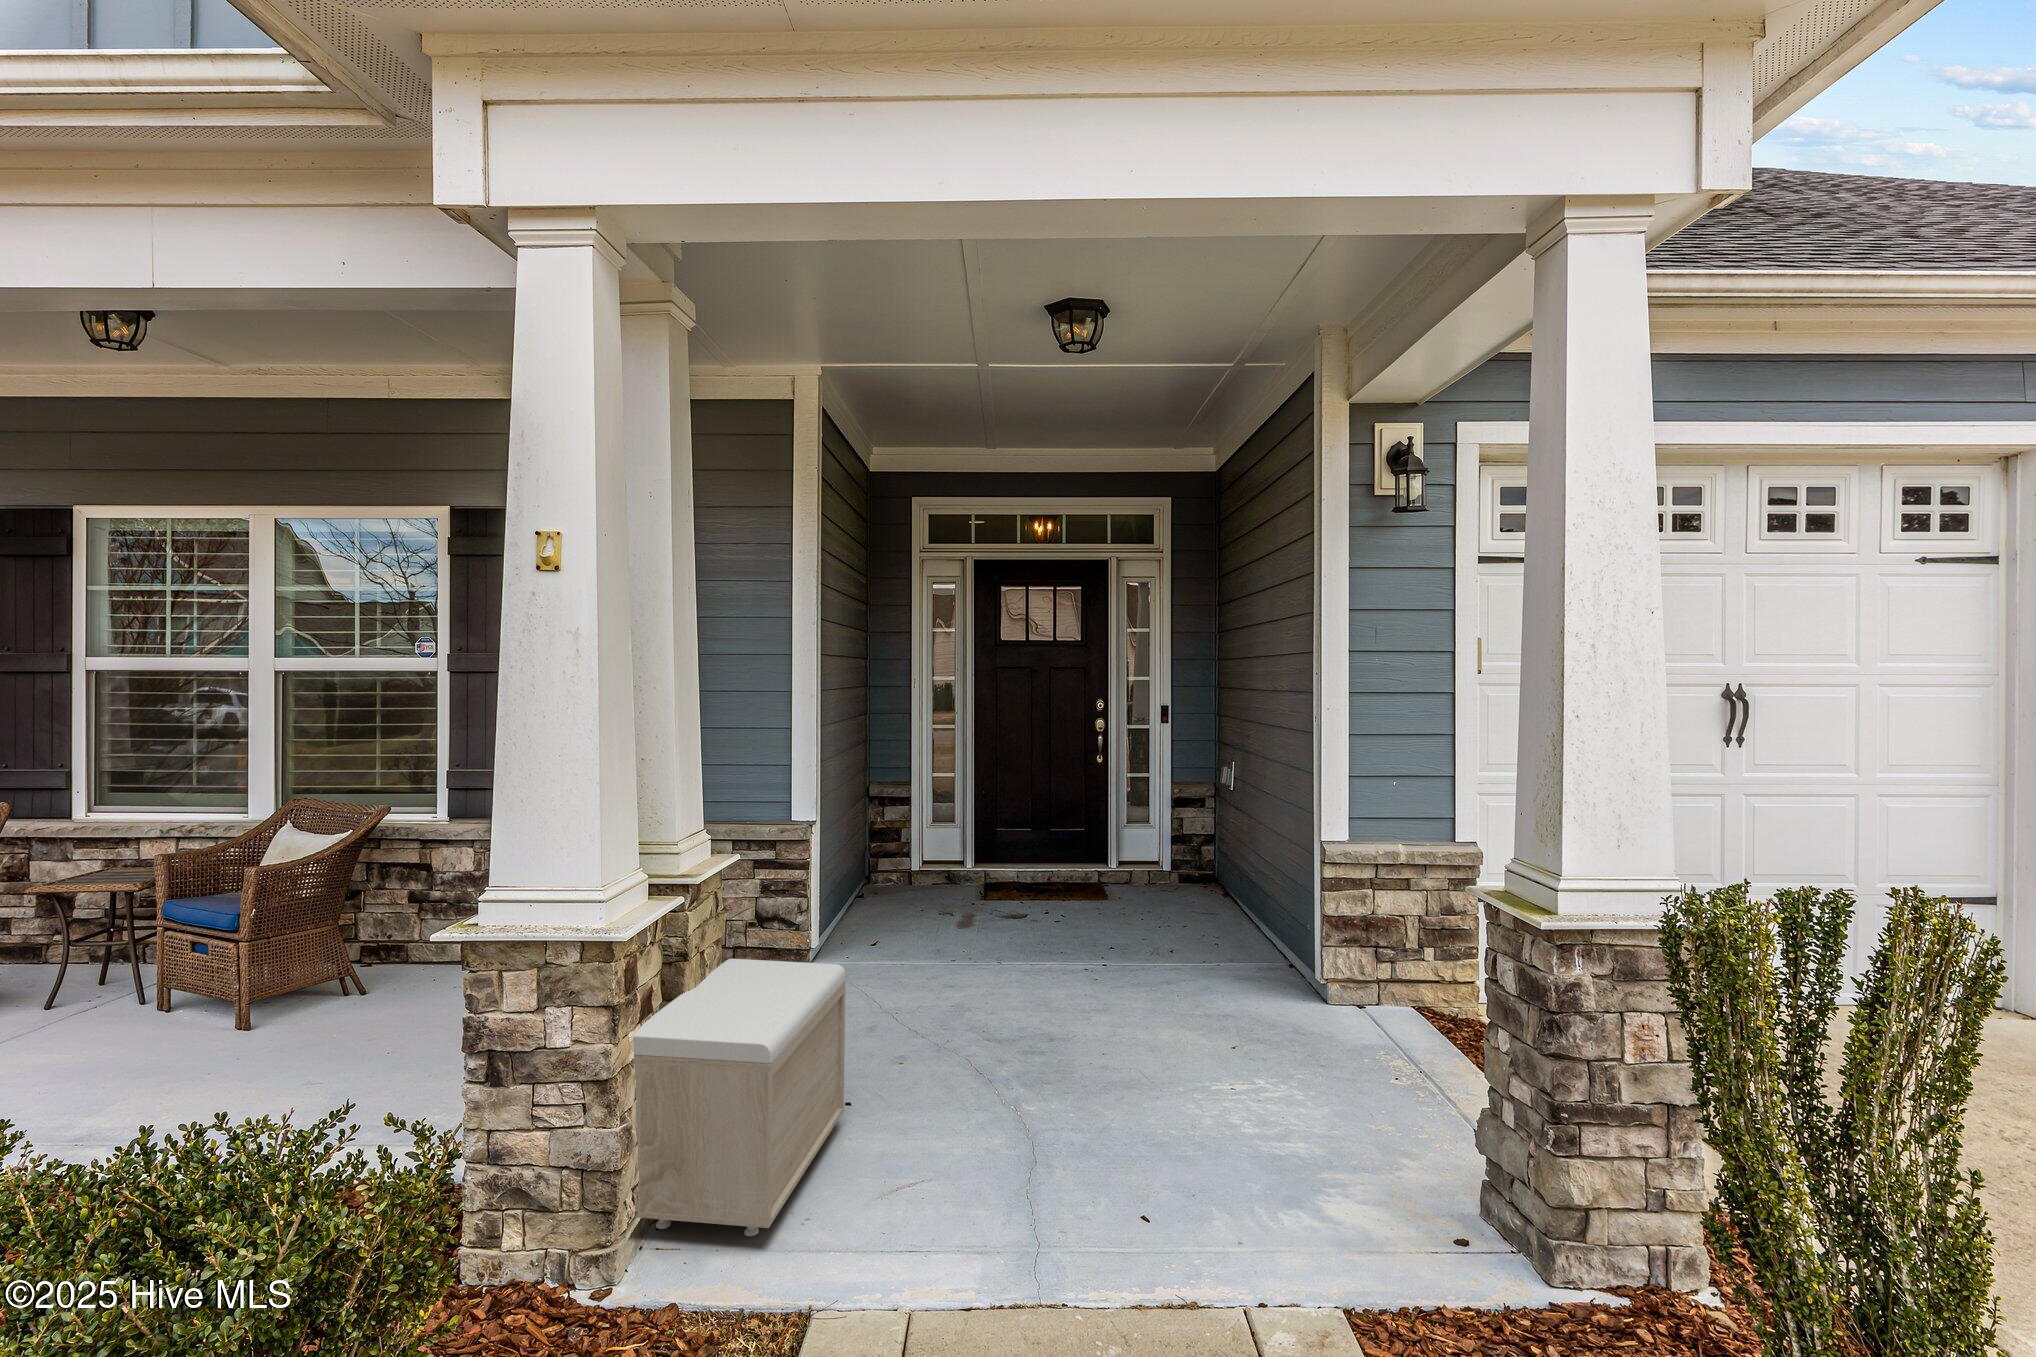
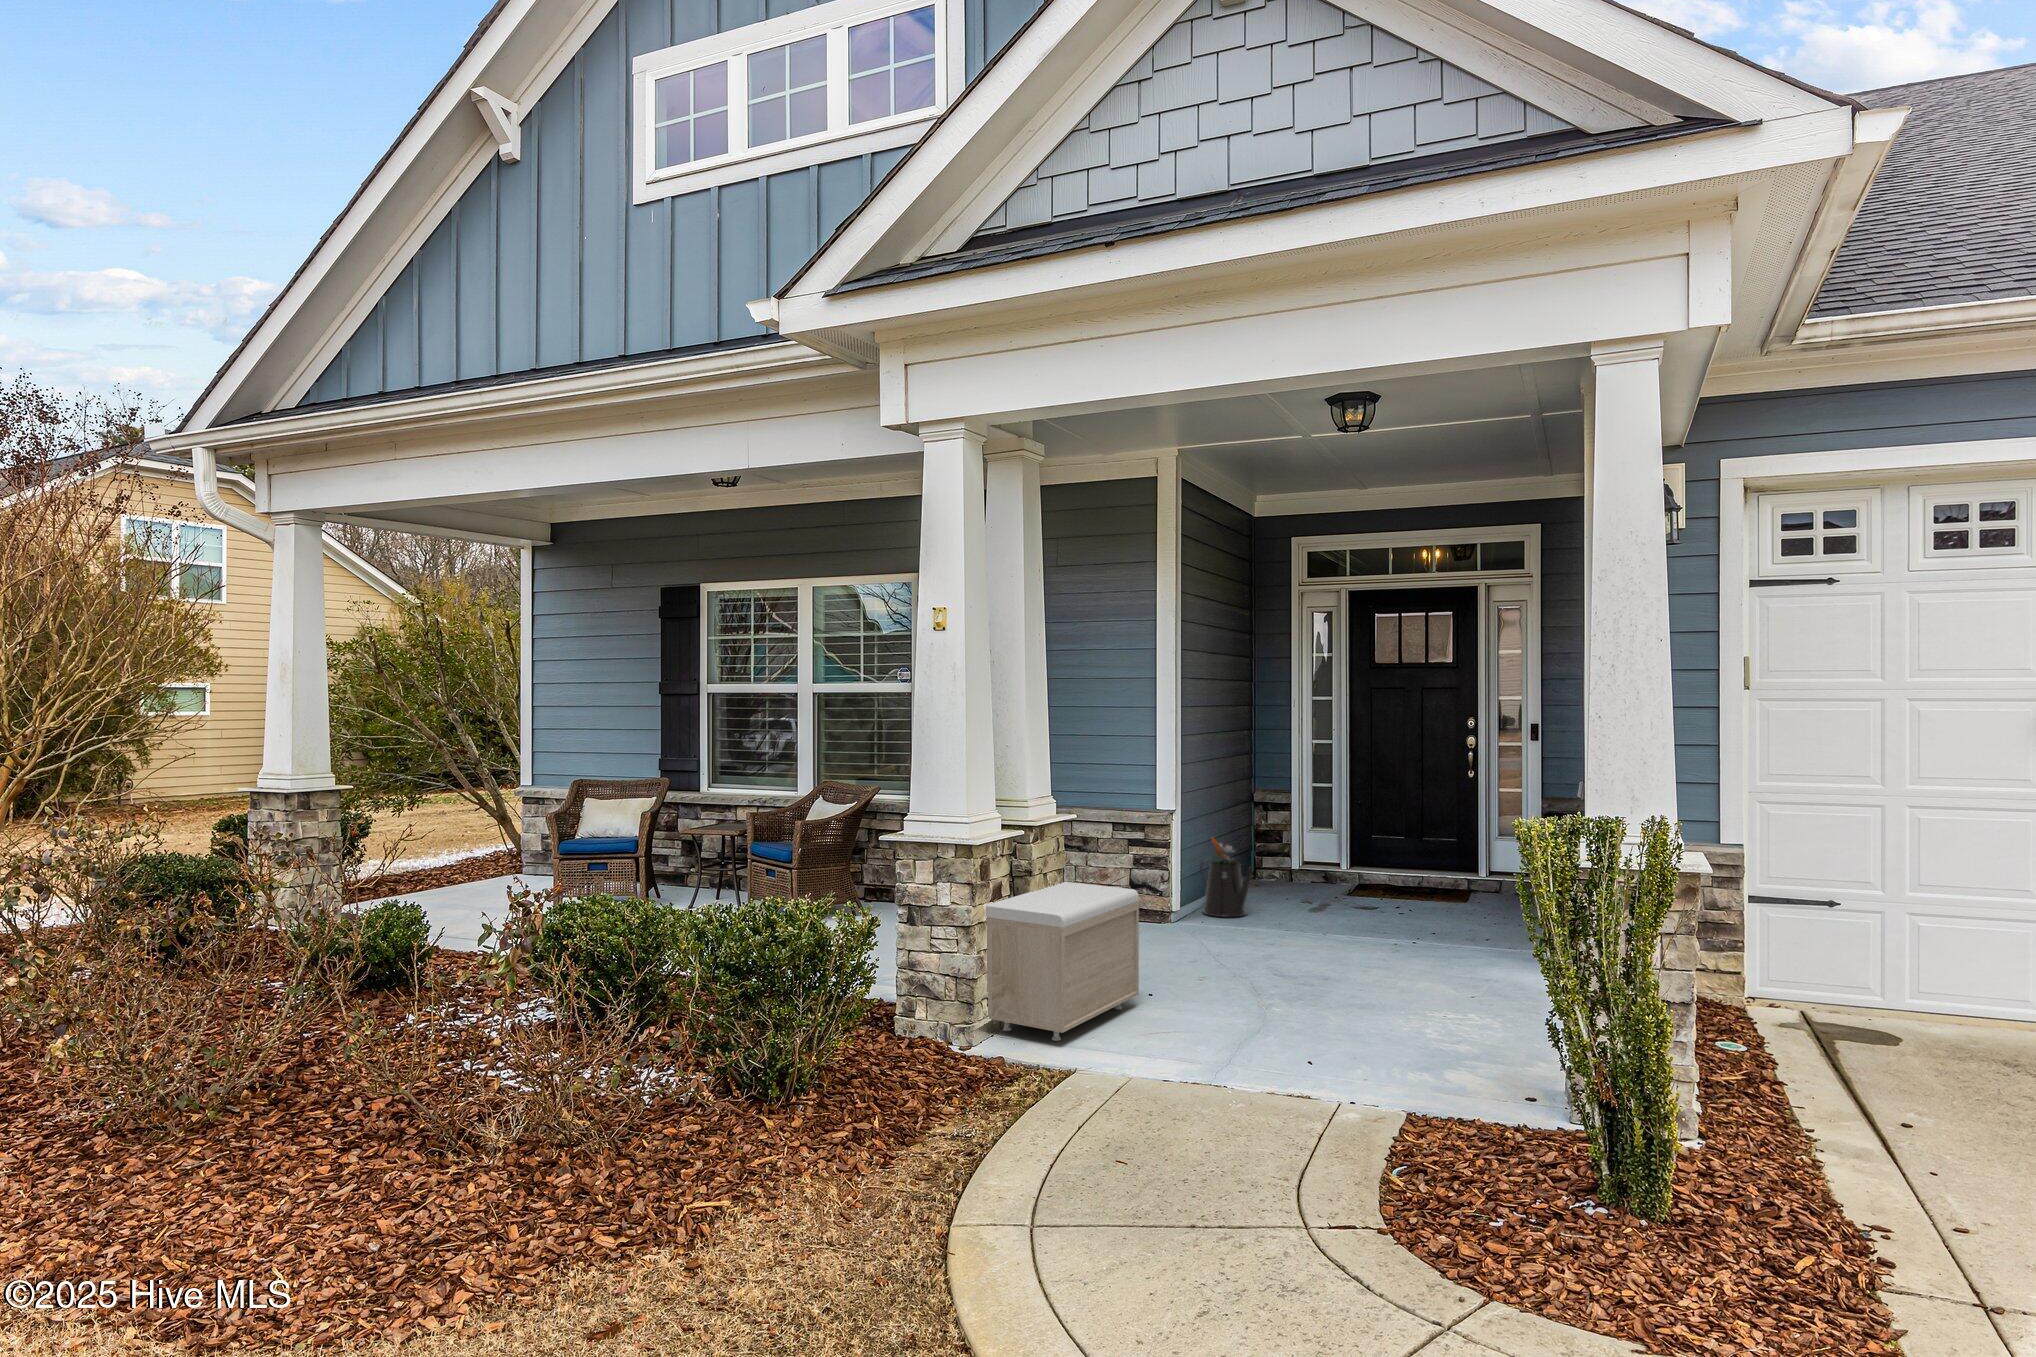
watering can: none [840,846,909,945] -> present [1200,838,1253,917]

